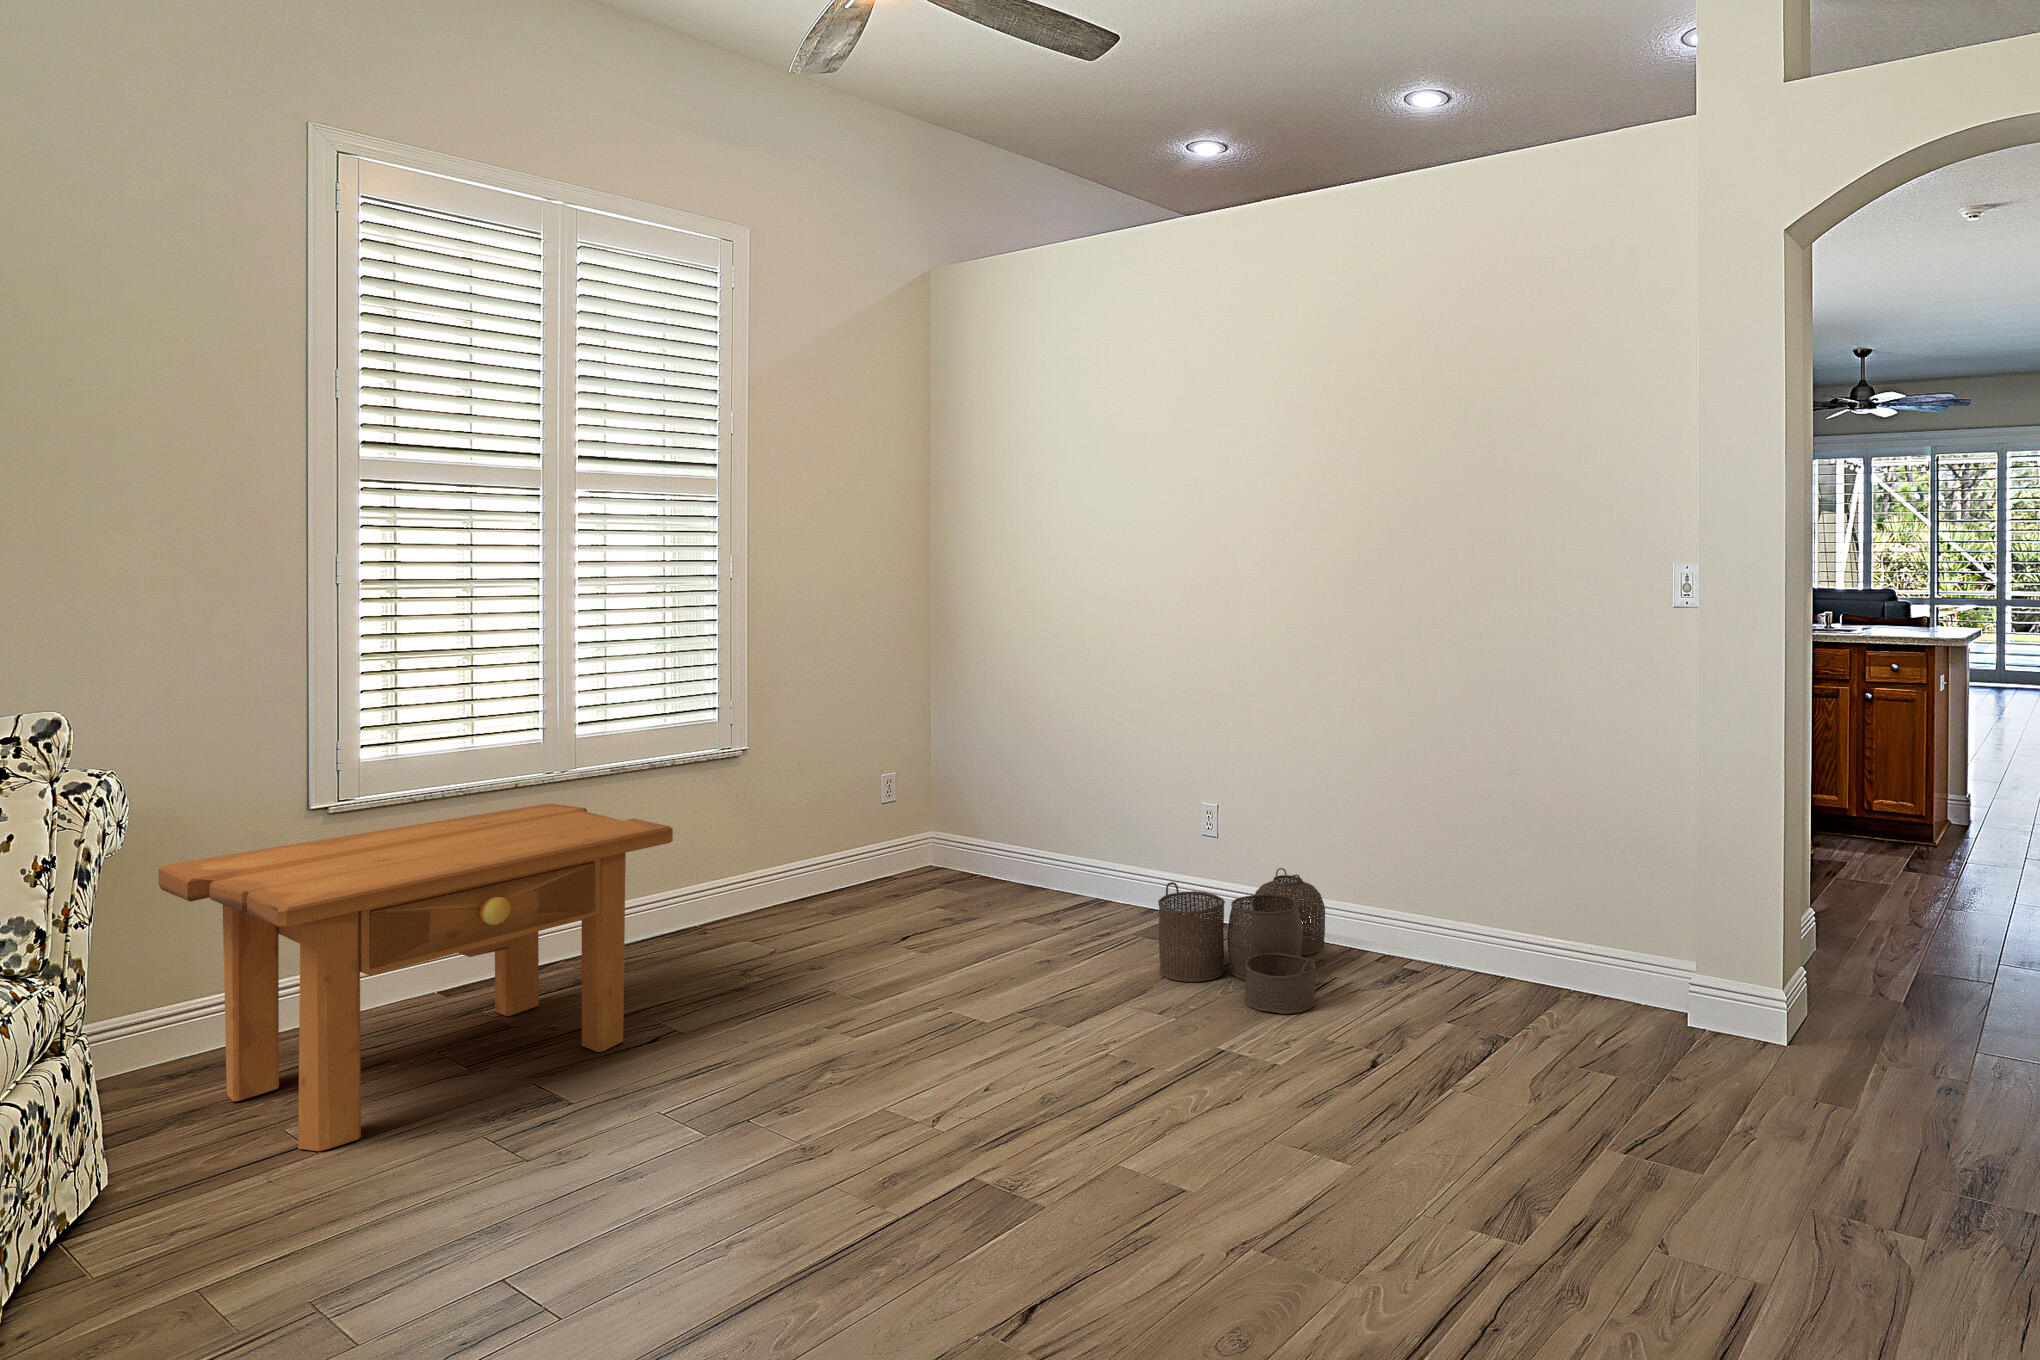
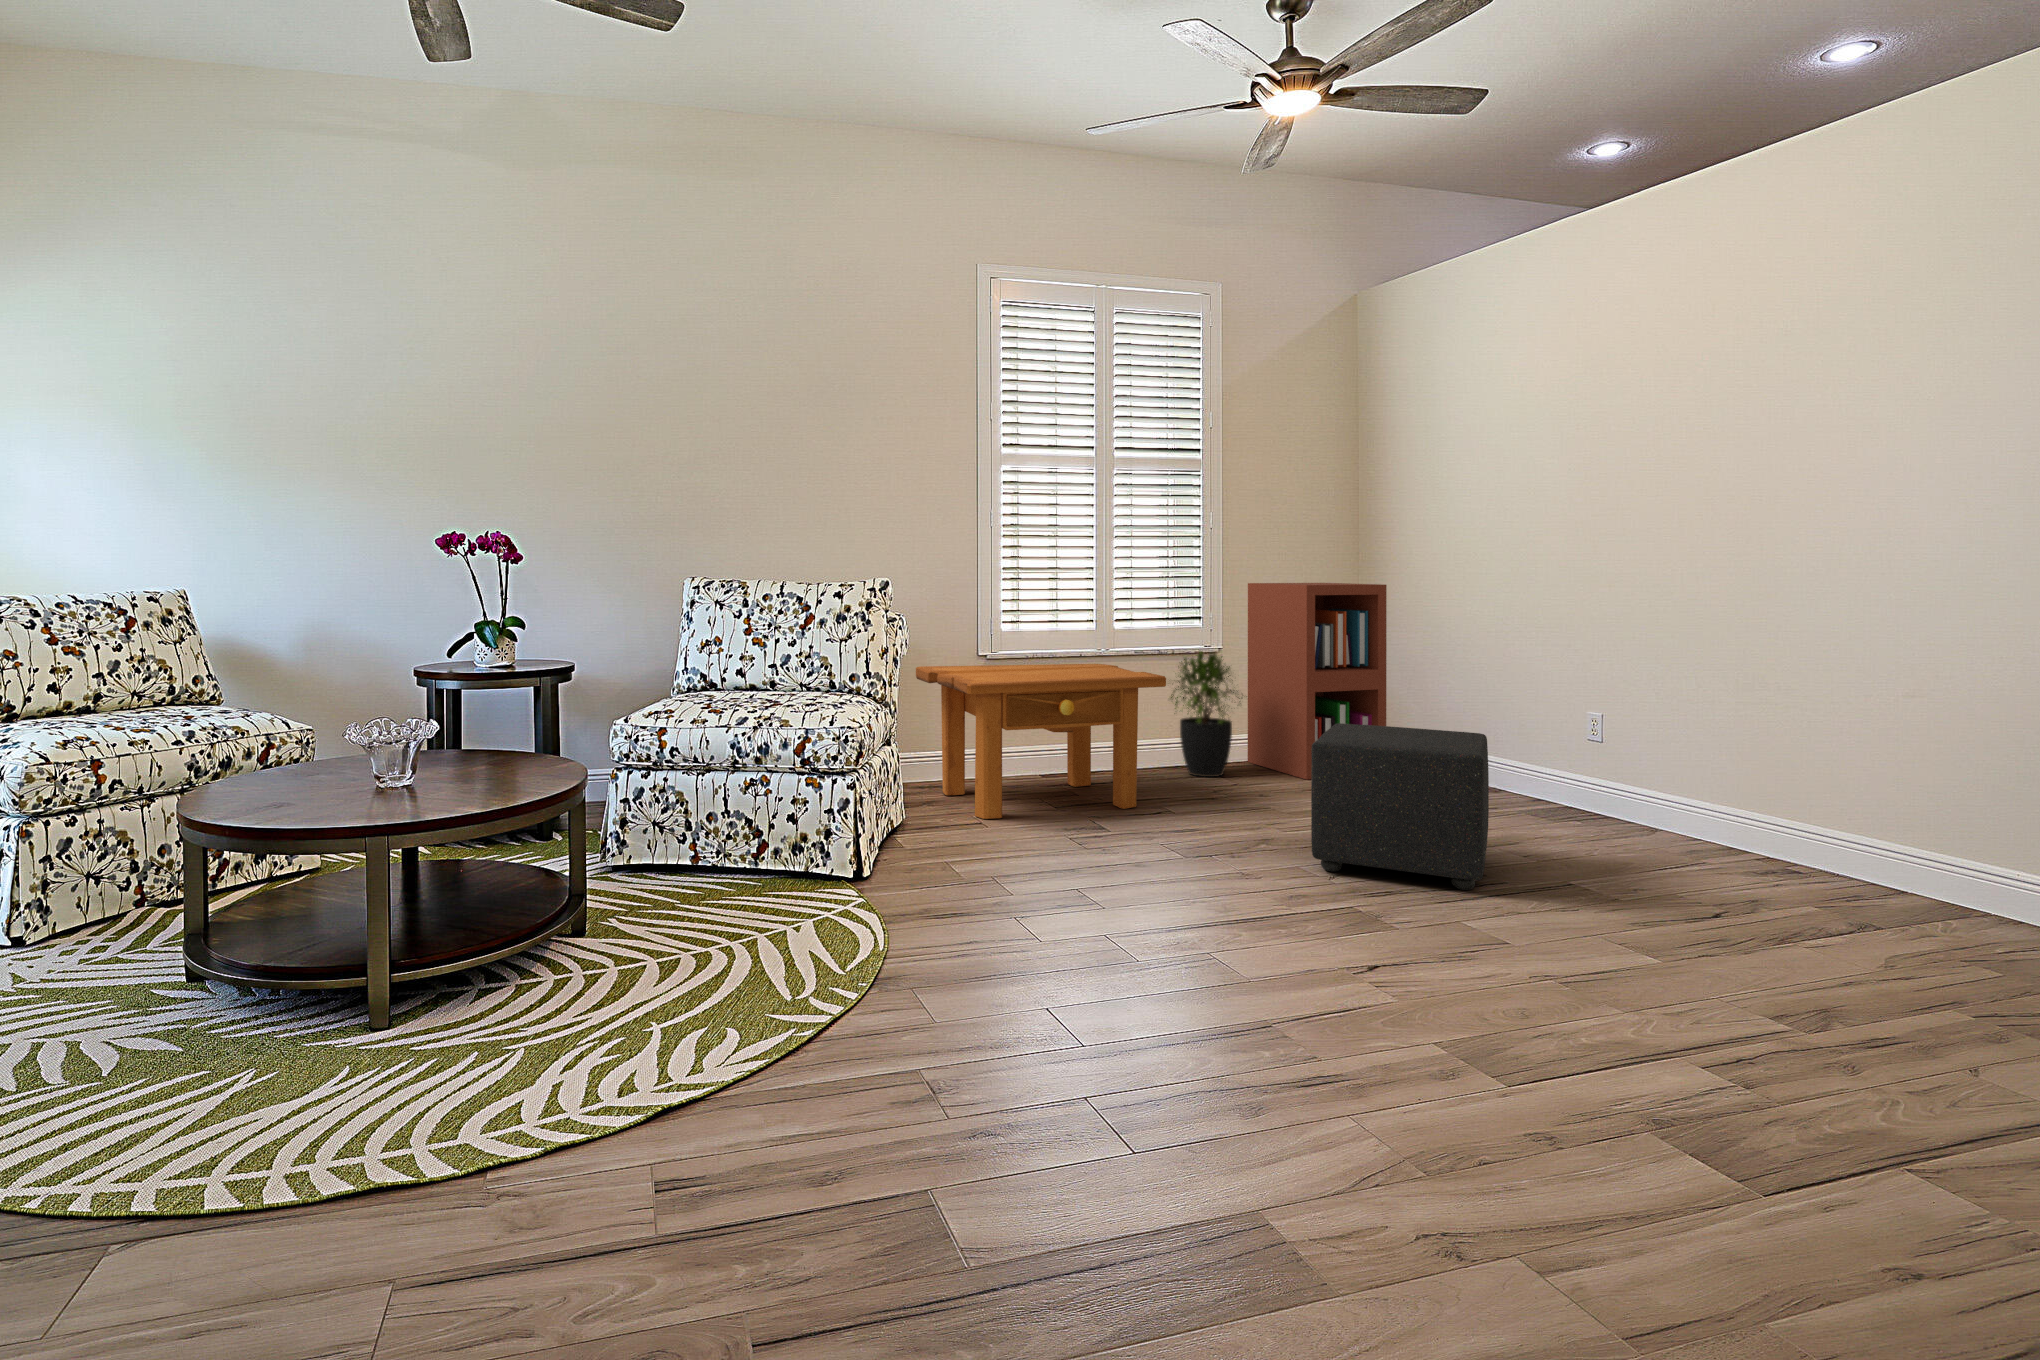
bookshelf: none [781,646,961,923] -> present [1248,583,1387,780]
potted plant: none [660,757,789,947] -> present [1170,651,1242,777]
ottoman: none [918,867,1140,1116] -> present [1311,723,1489,890]
woven basket: present [1158,868,1325,1014] -> none [1538,768,1724,879]

